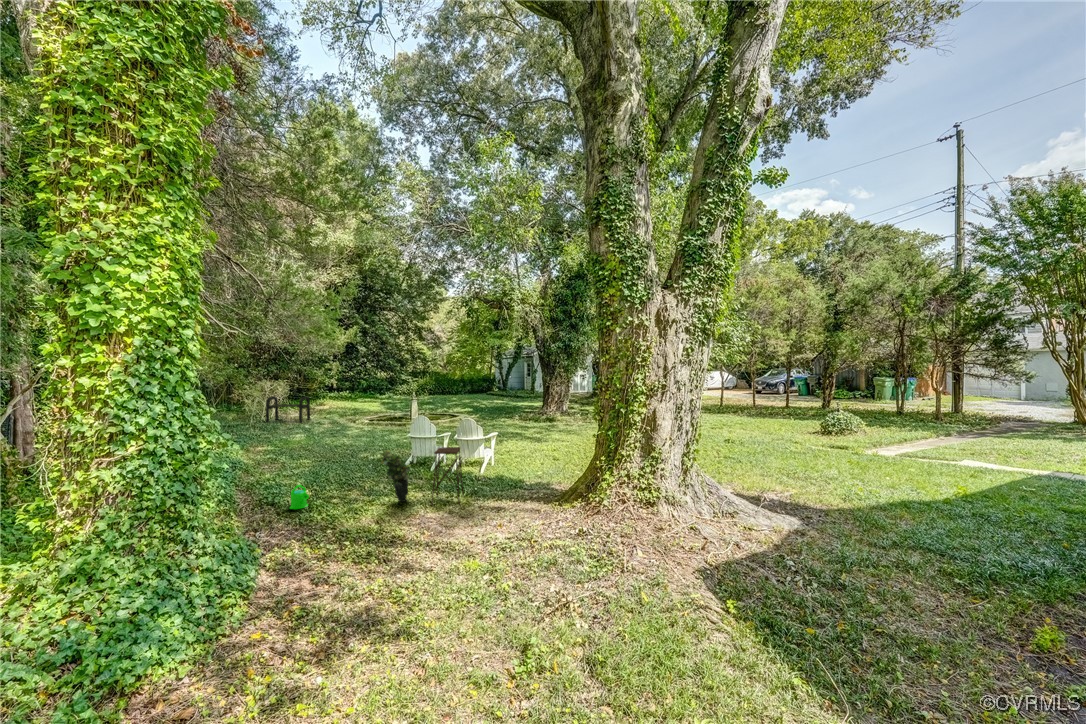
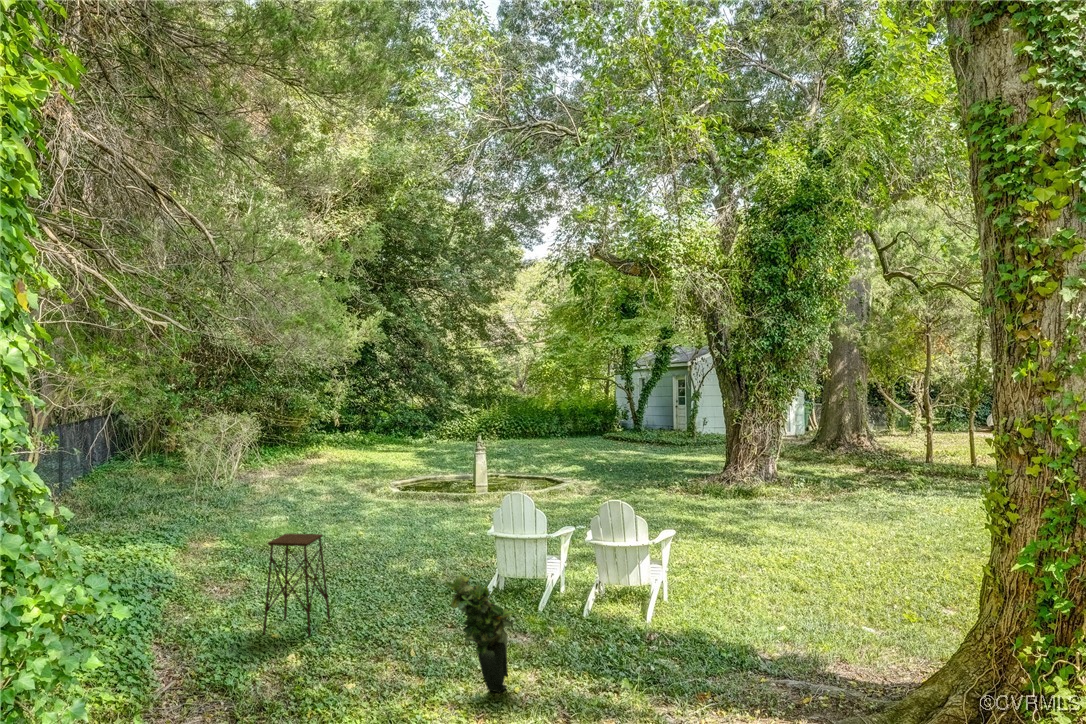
bench: present [266,396,310,423] -> none [223,444,297,493]
side table: present [431,447,464,504] -> present [263,533,330,636]
watering can: present [290,485,309,509] -> none [269,645,308,699]

